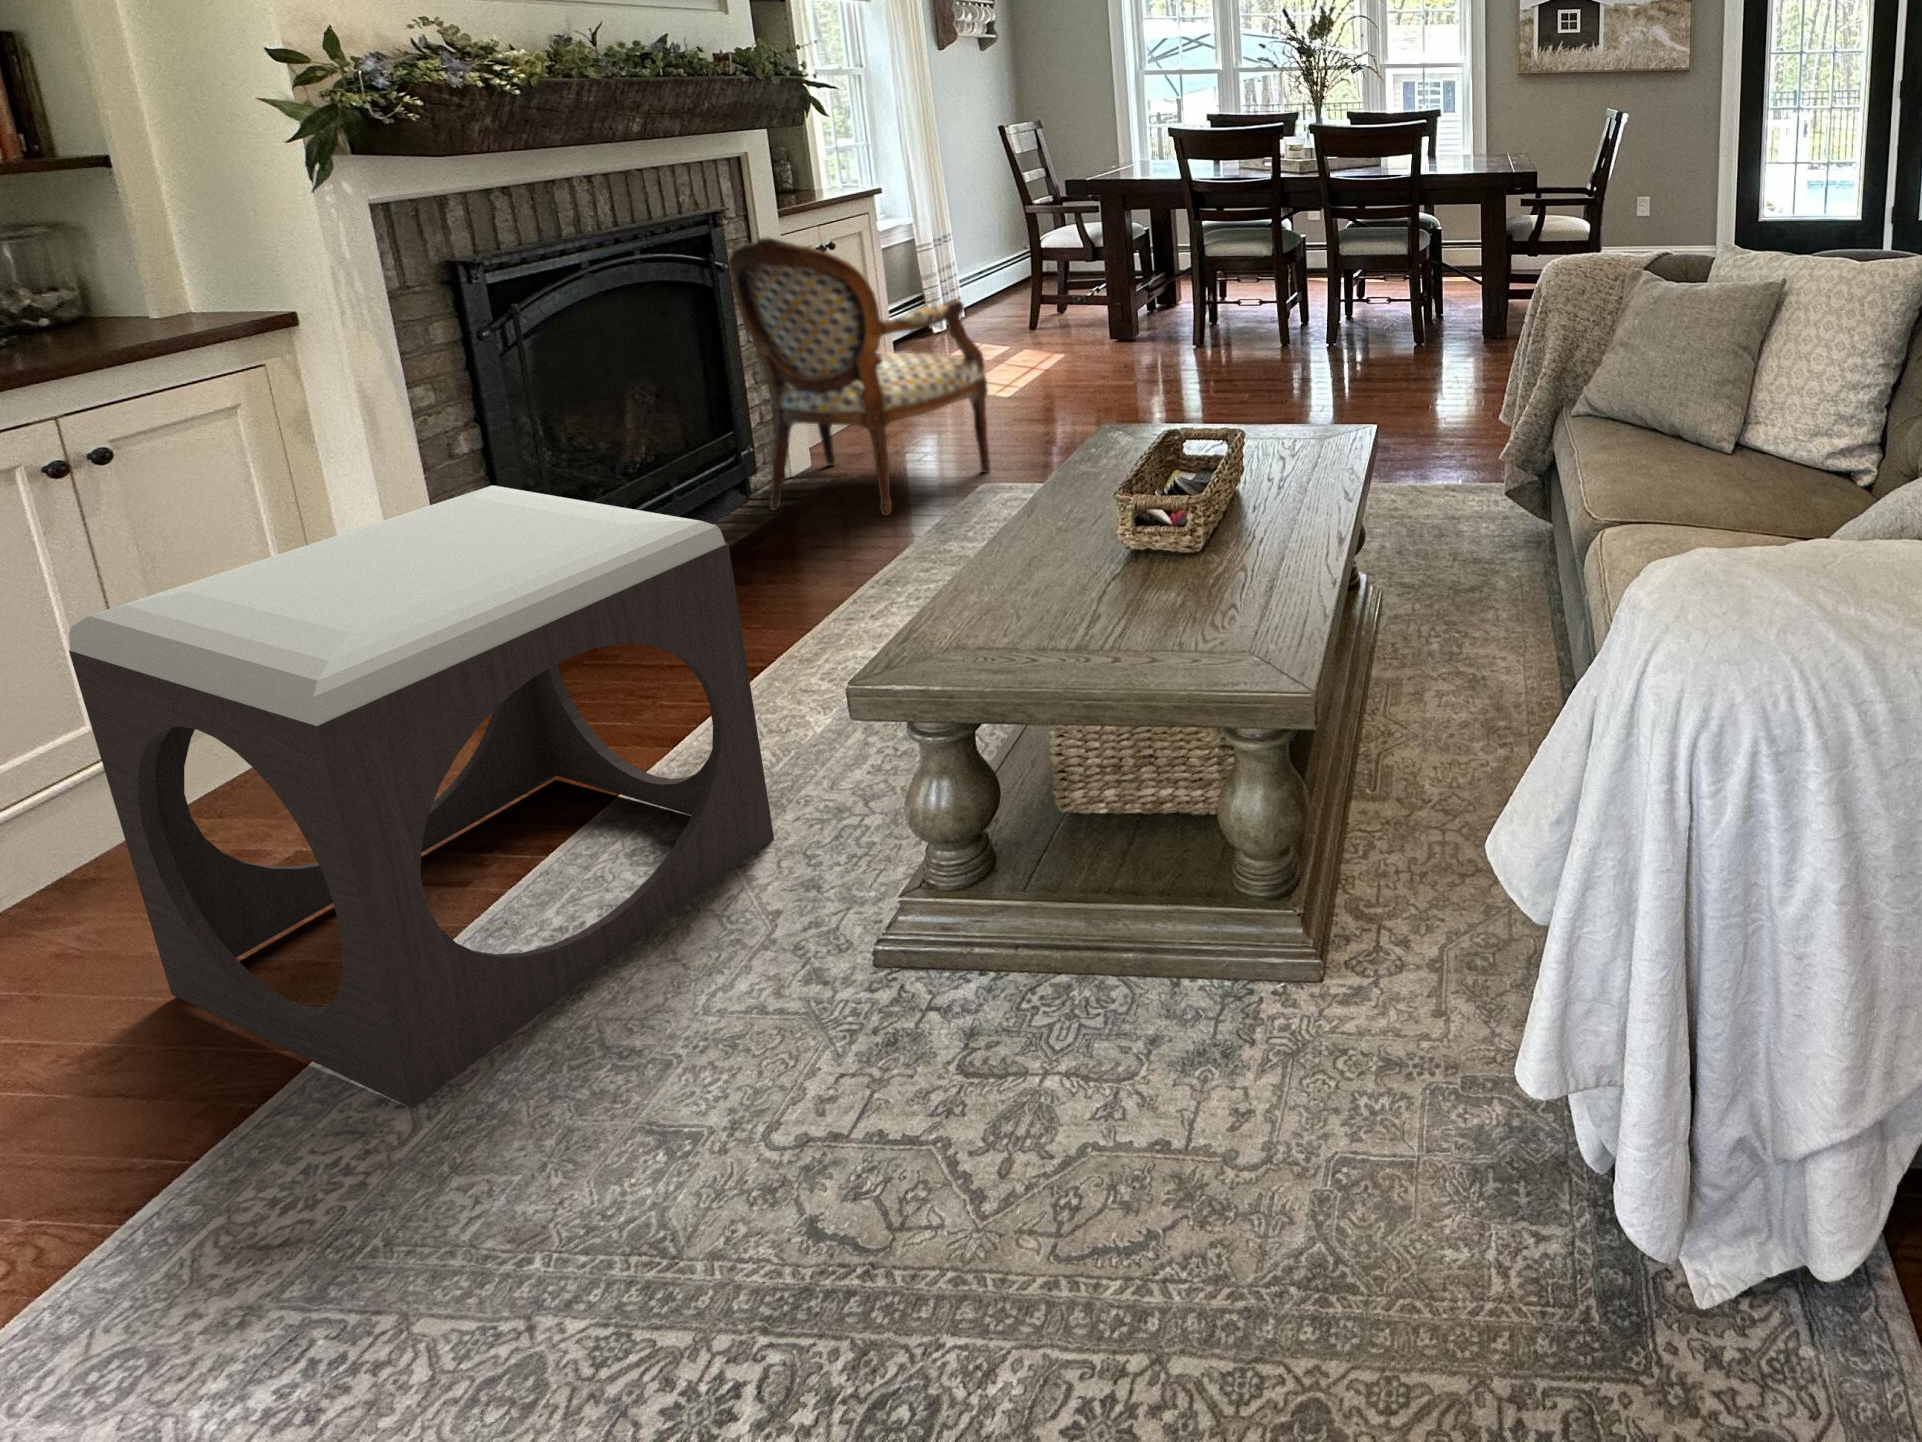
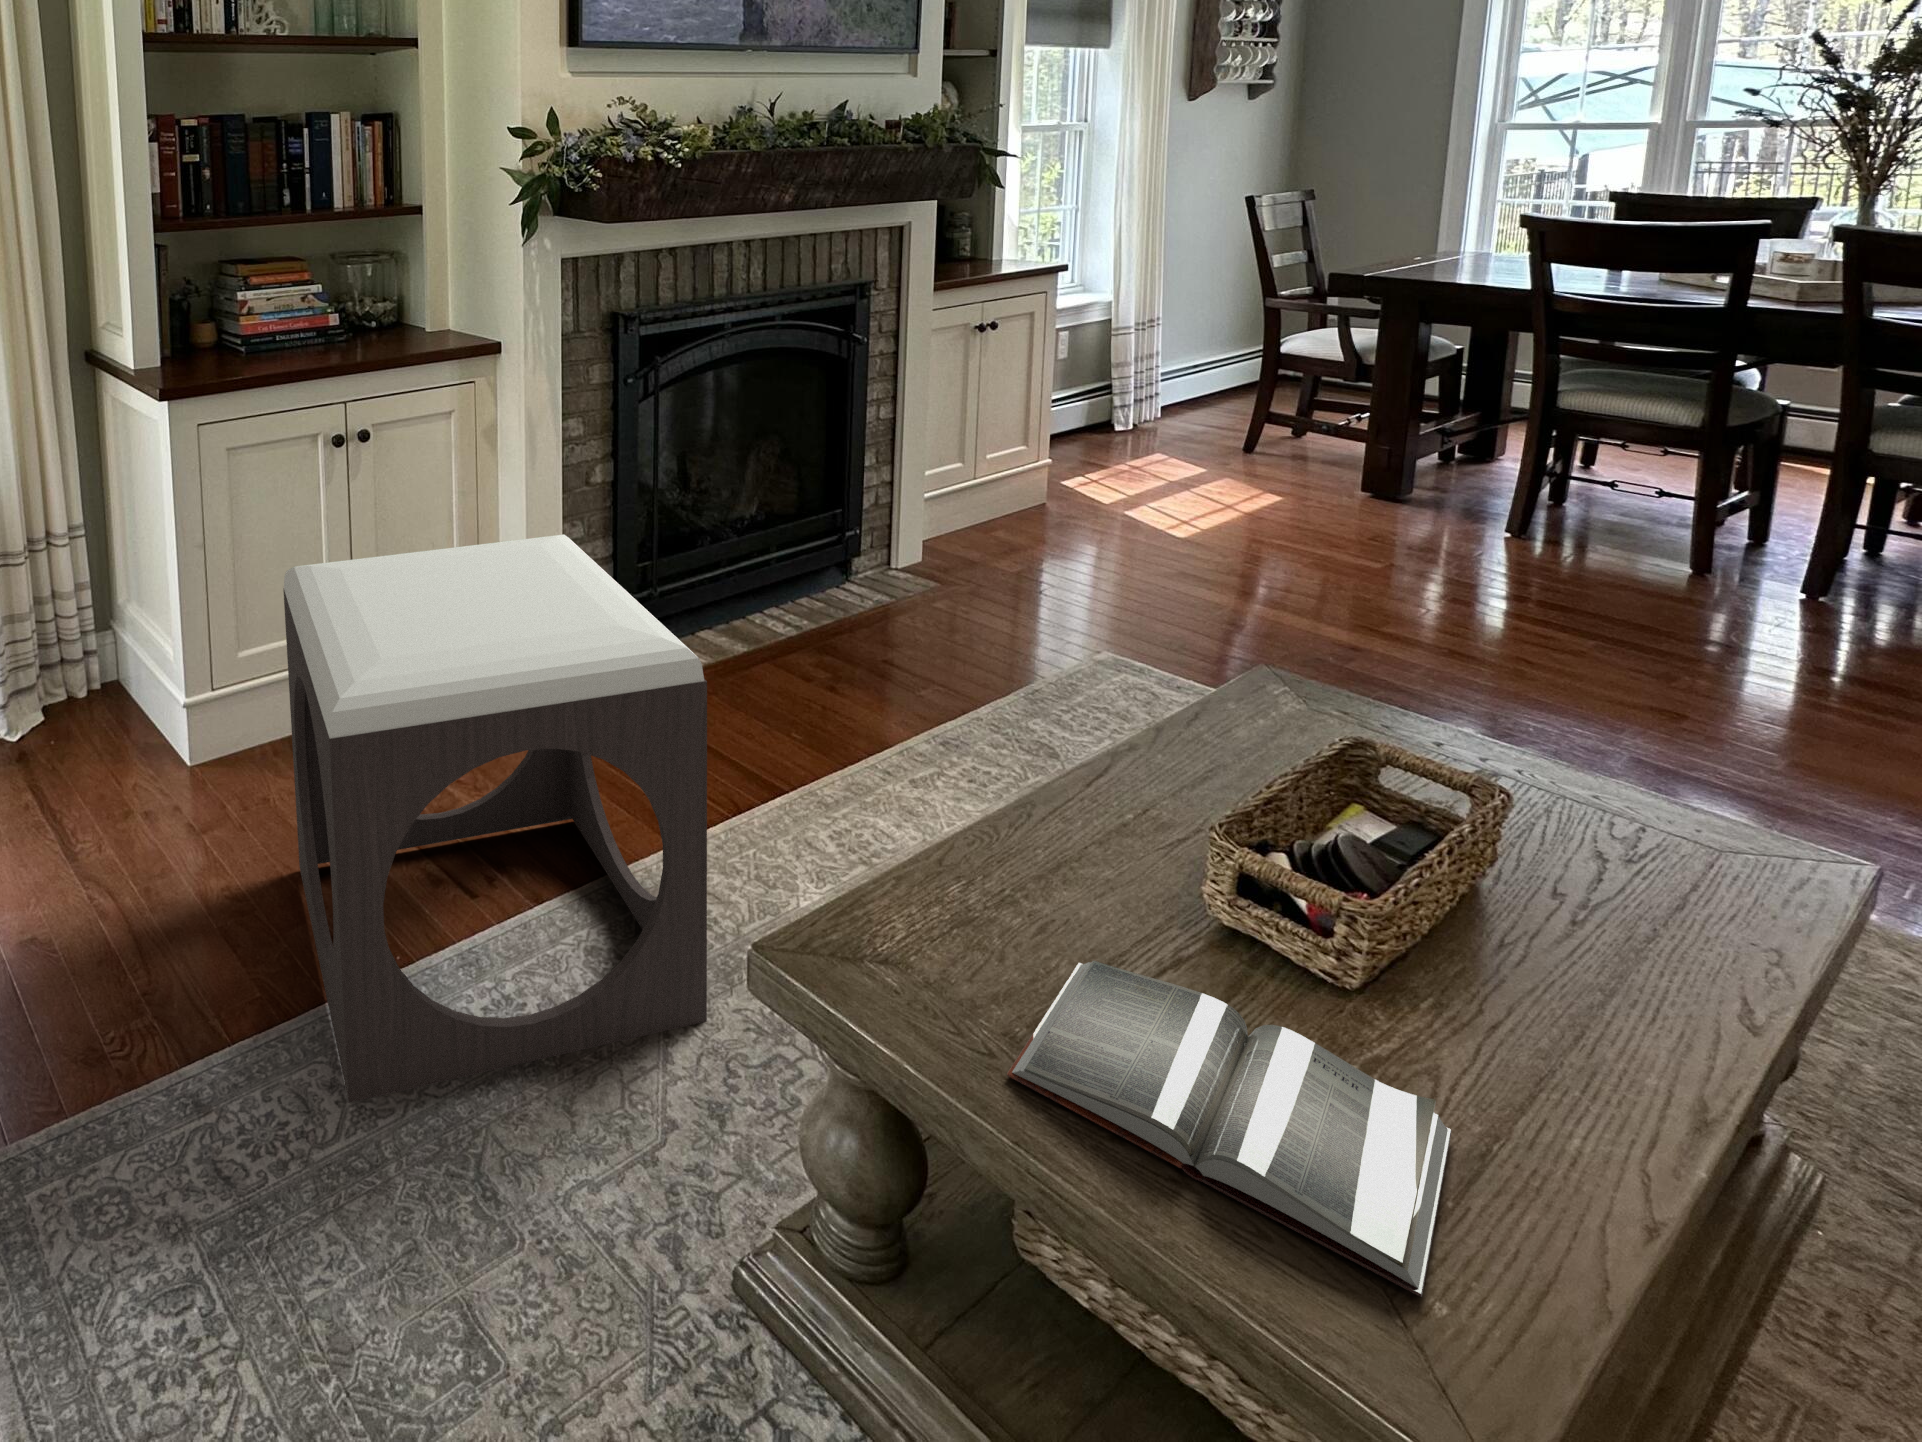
armchair: present [729,237,990,516] -> none [858,317,1139,655]
hardback book: none [1048,566,1249,656] -> present [1007,961,1452,1297]

